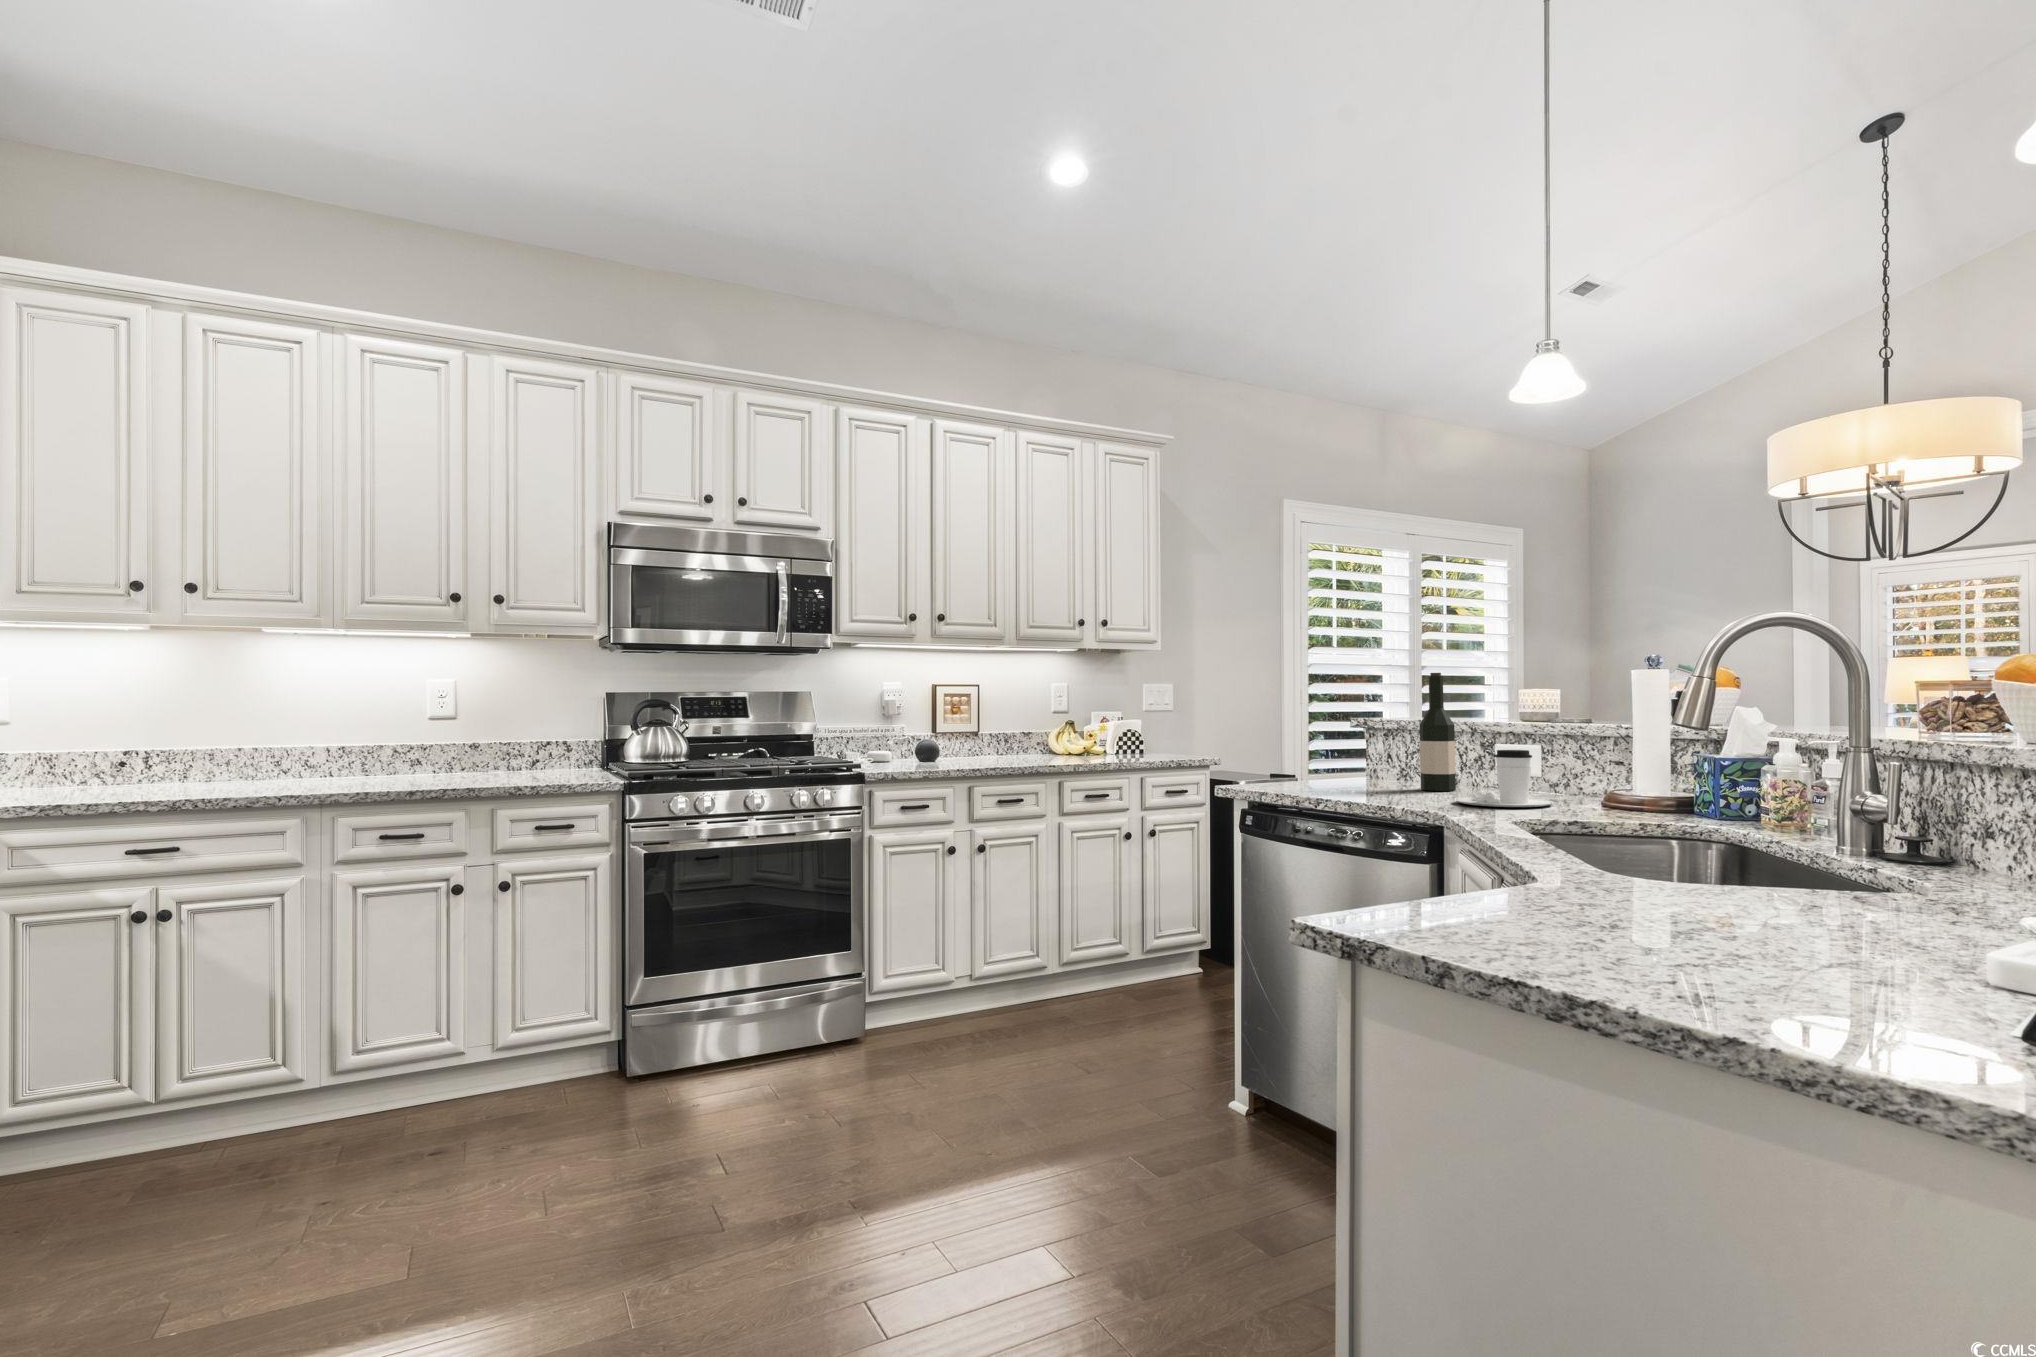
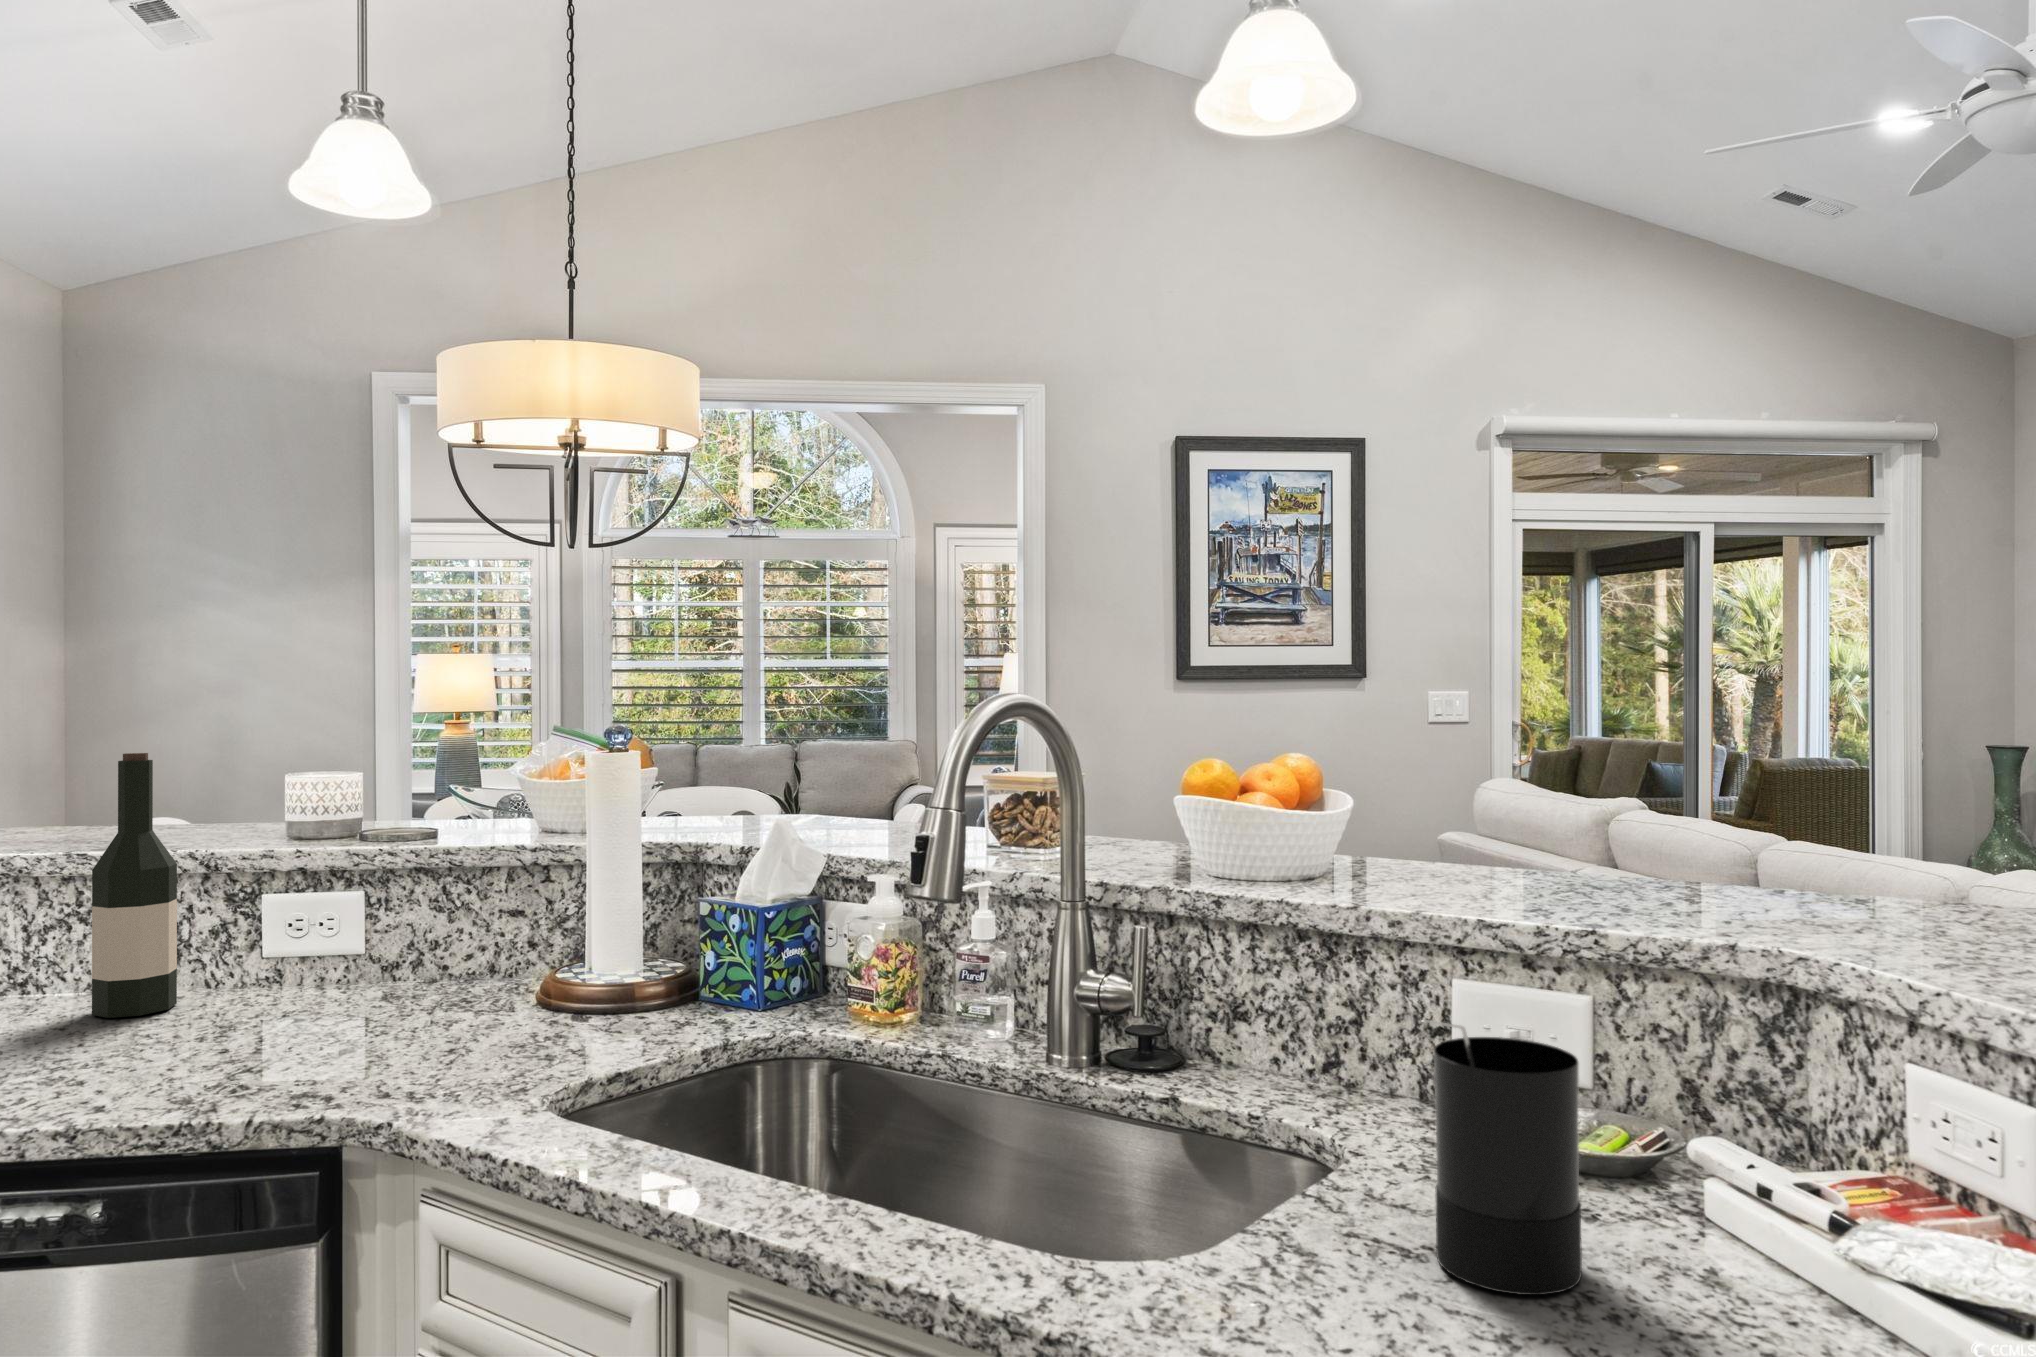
coffee cup: present [1454,750,1554,807] -> none [254,919,461,1057]
candle: none [1803,776,1915,928] -> present [1423,1020,1582,1295]

